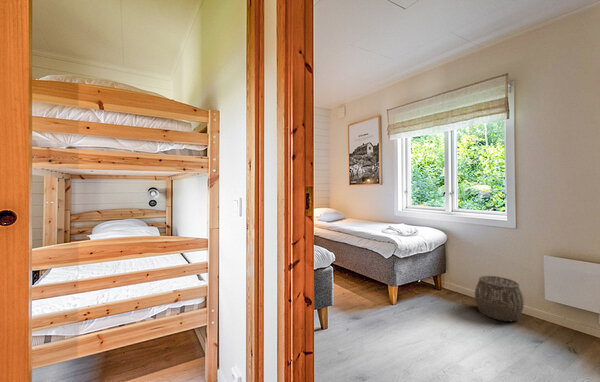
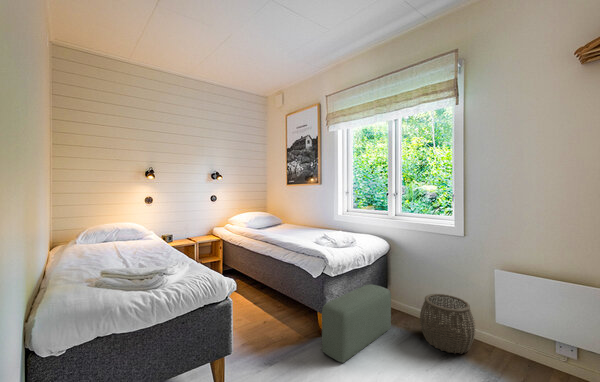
pouf: none [394,267,449,320] -> present [322,284,391,363]

